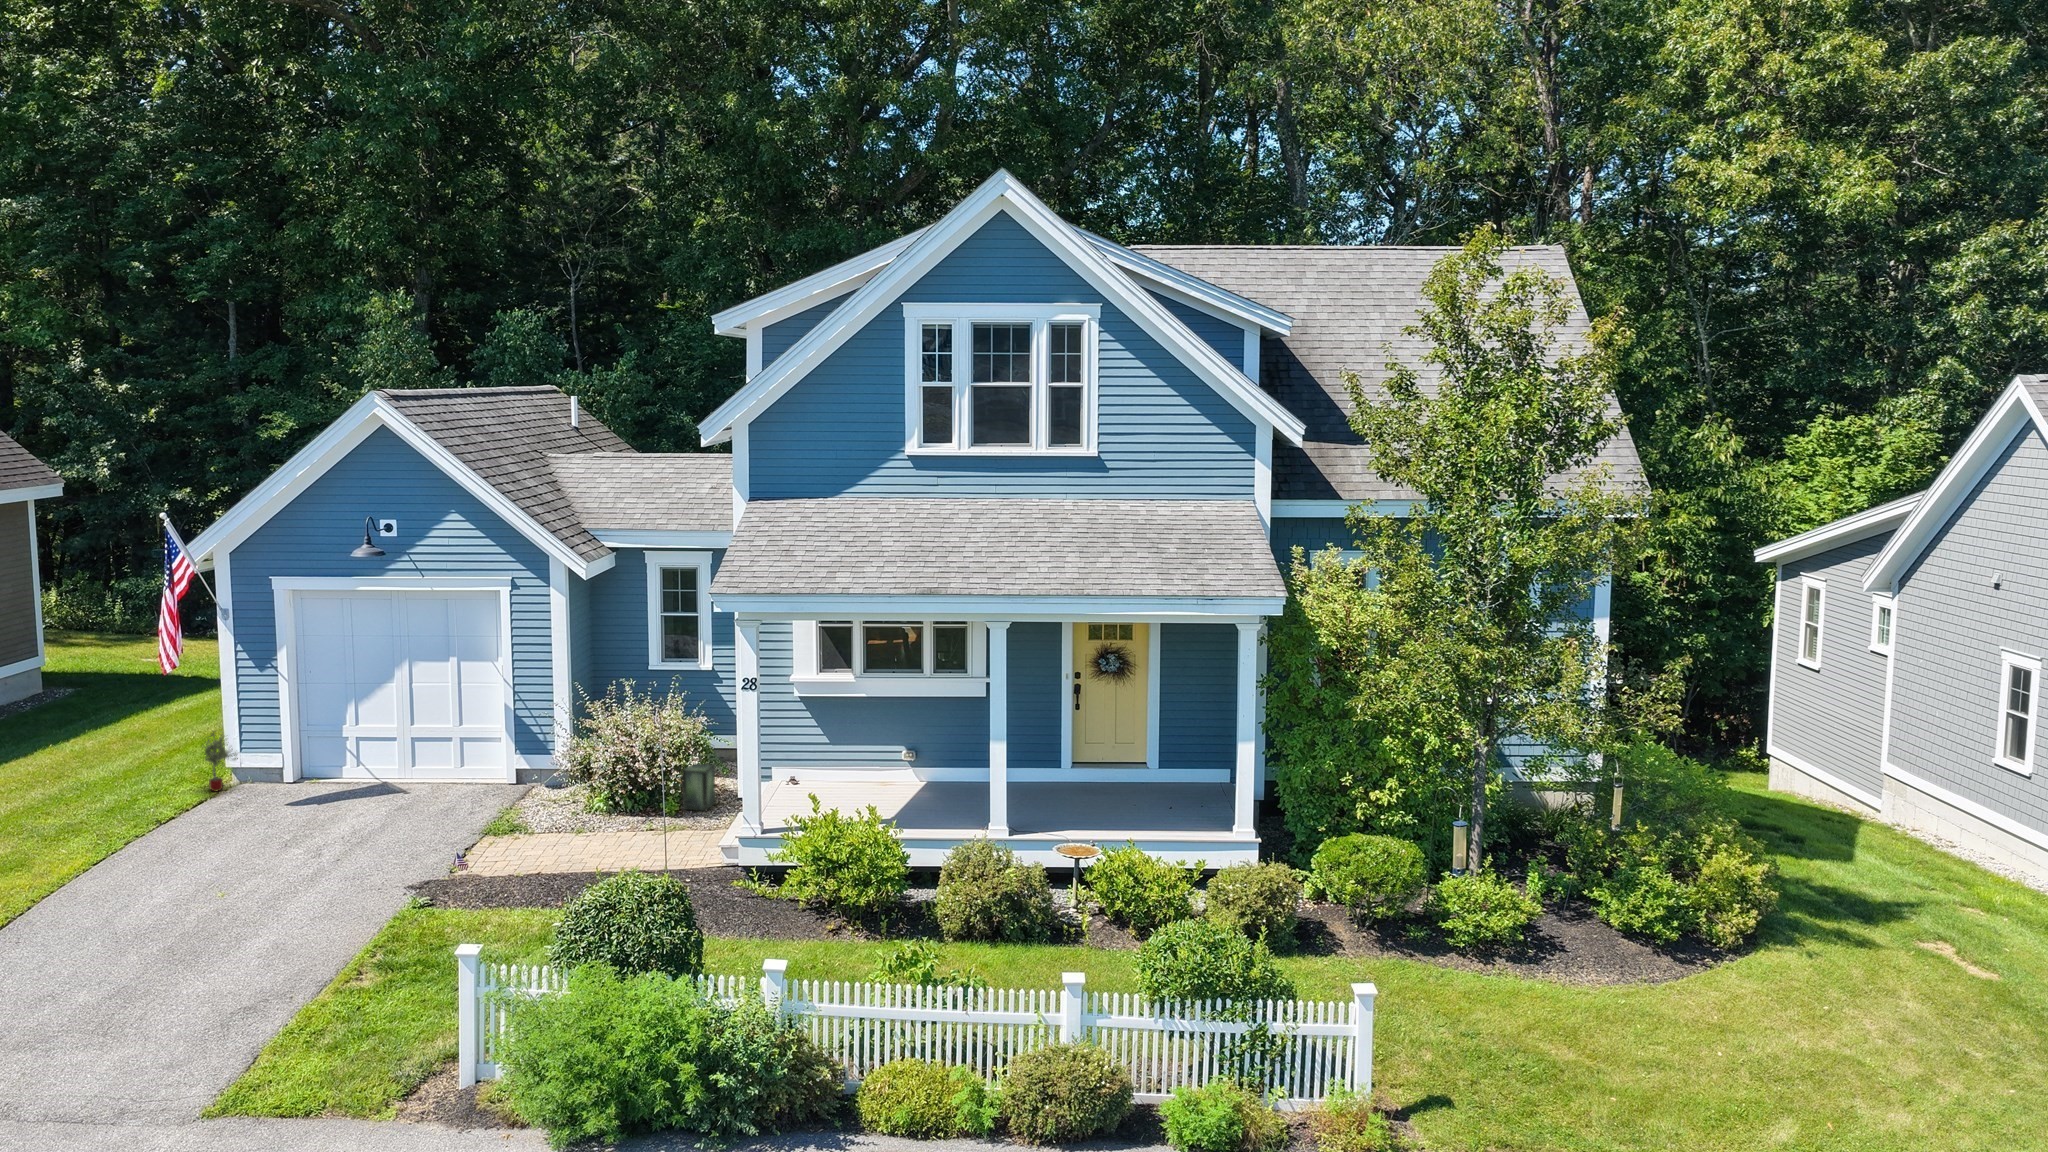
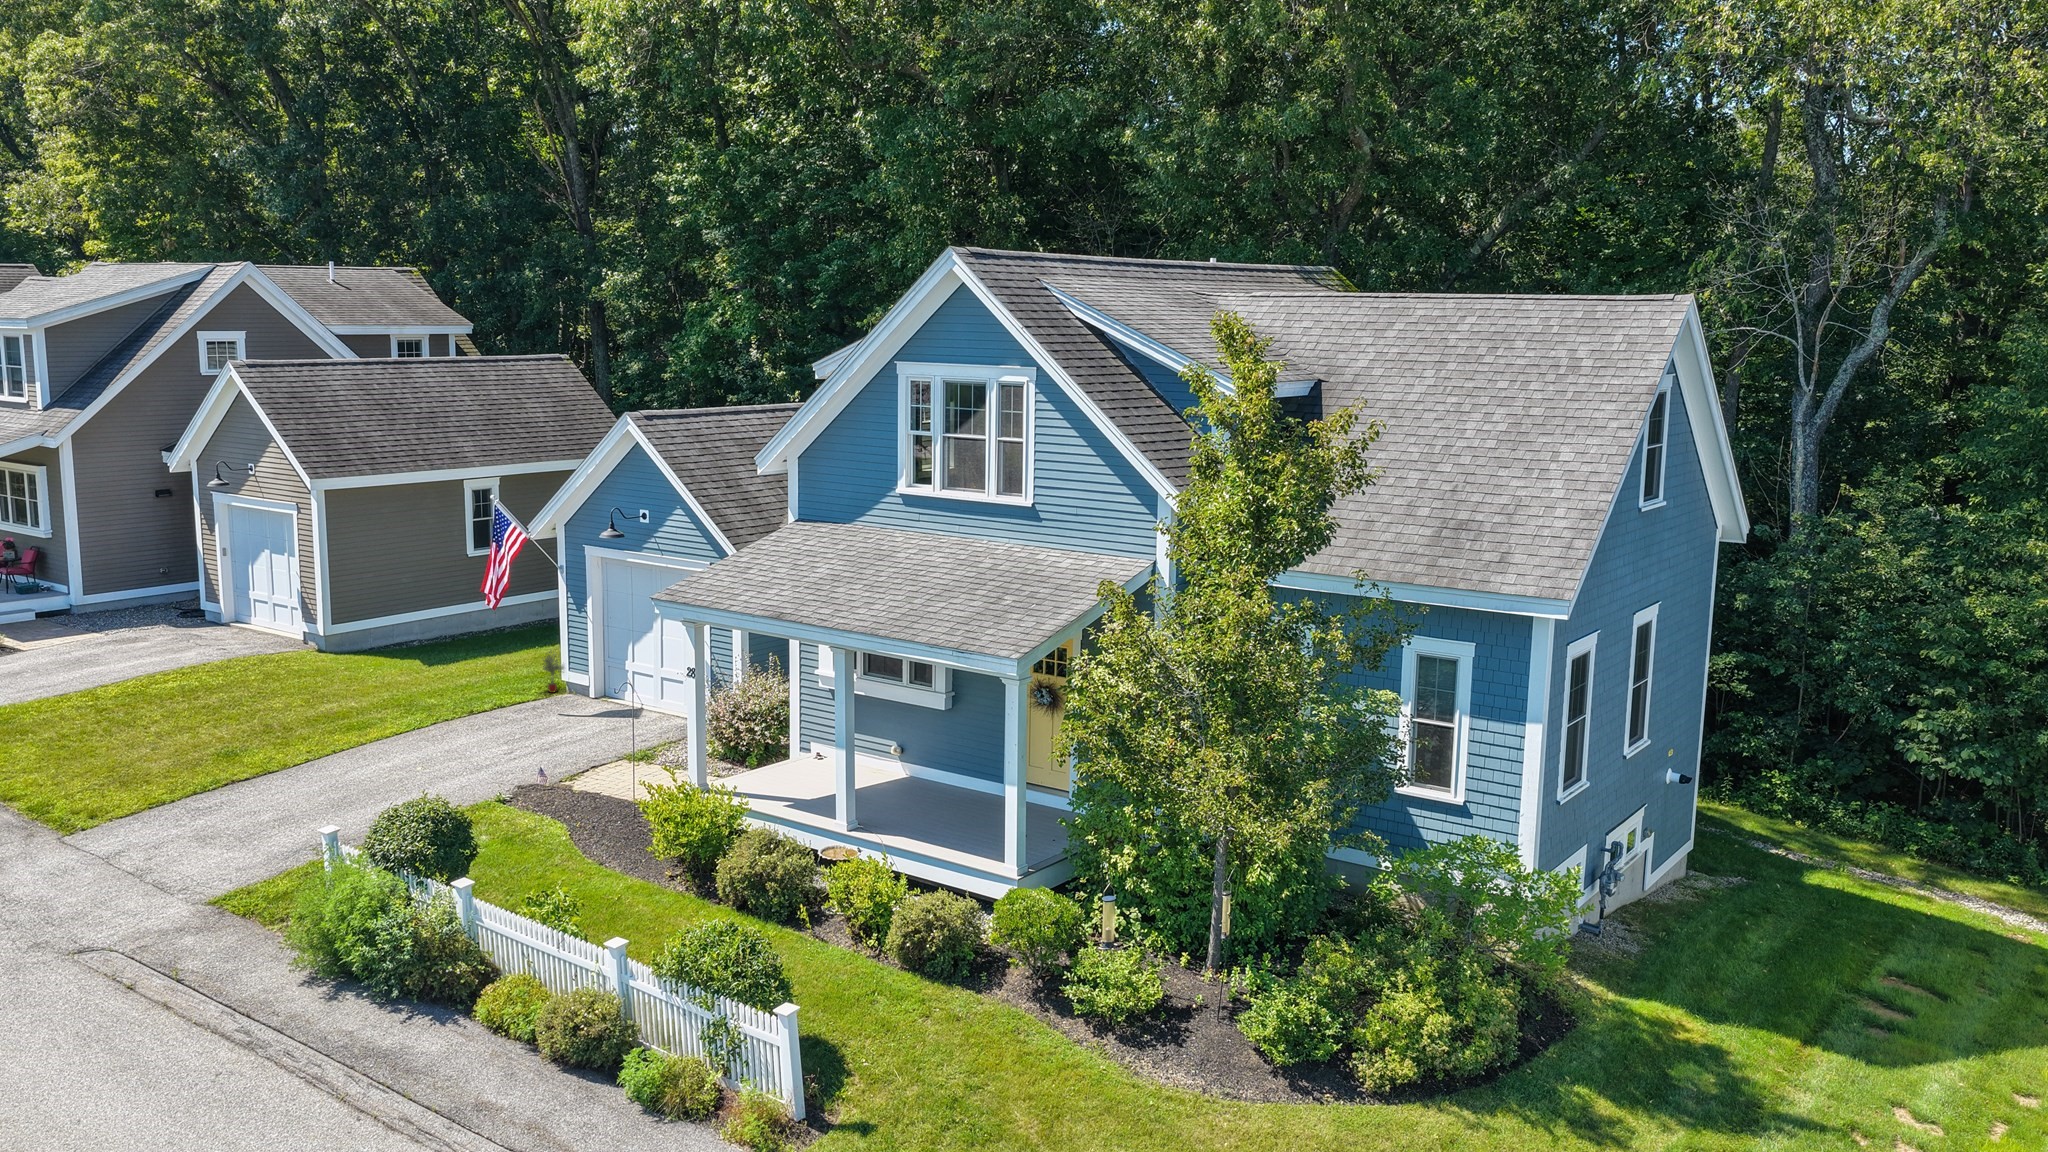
storage box: present [682,763,715,811] -> none [748,732,777,773]

